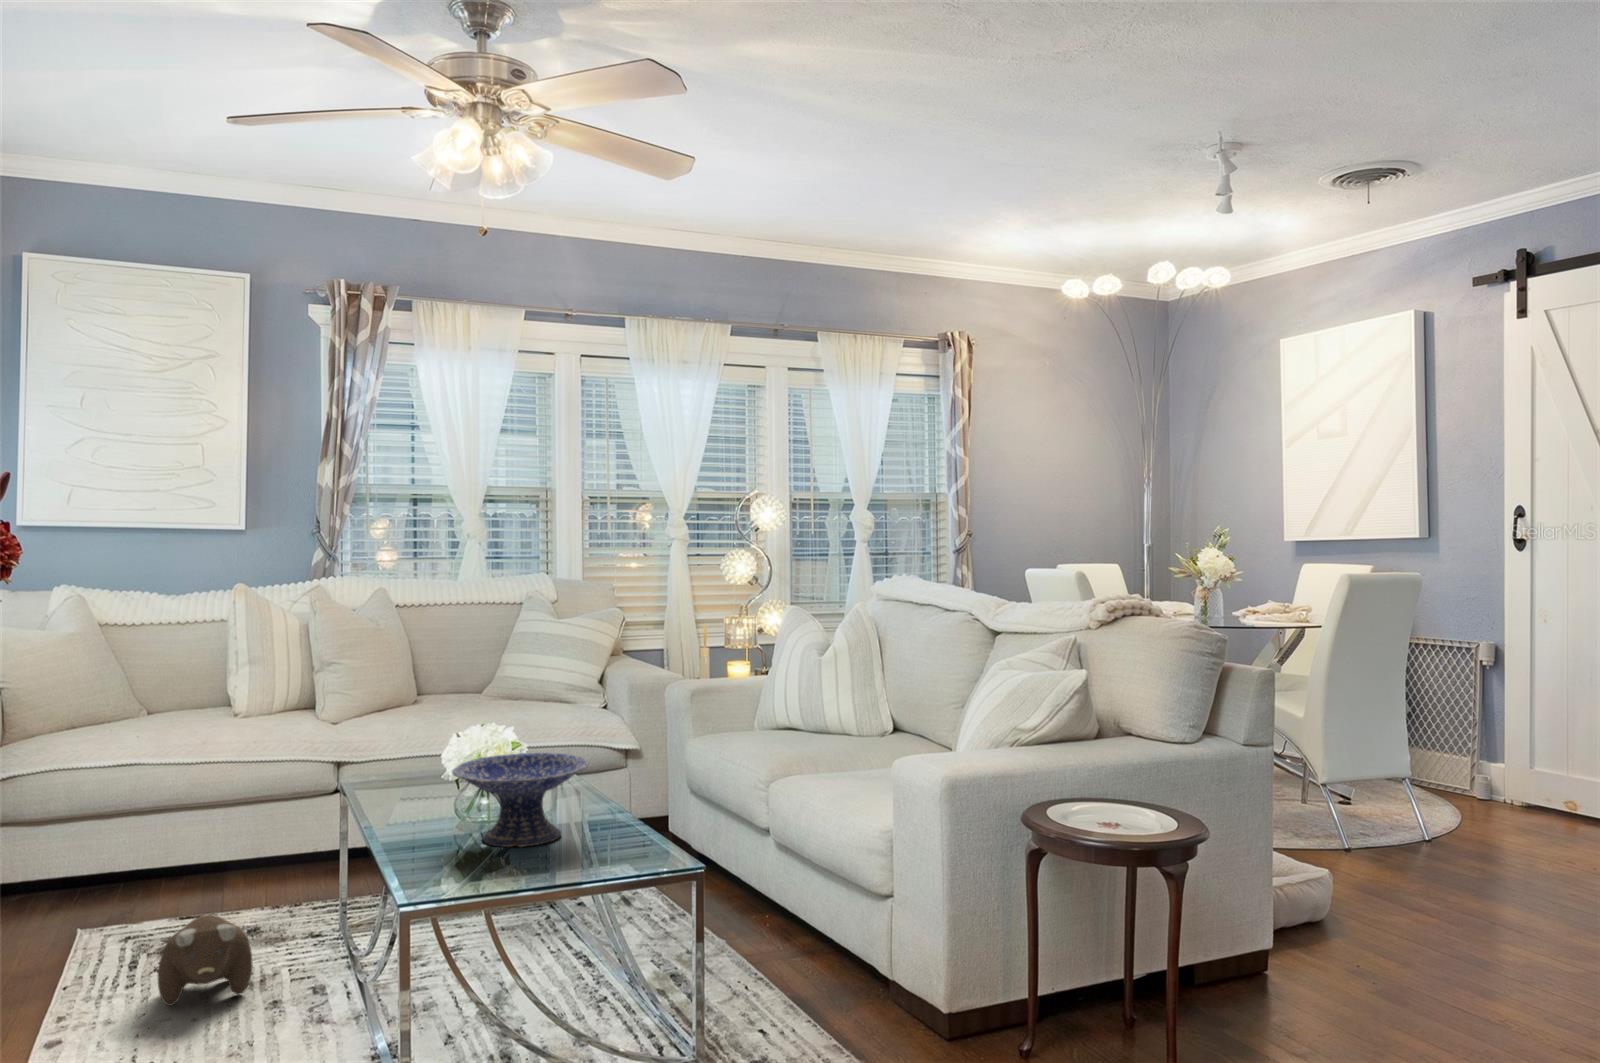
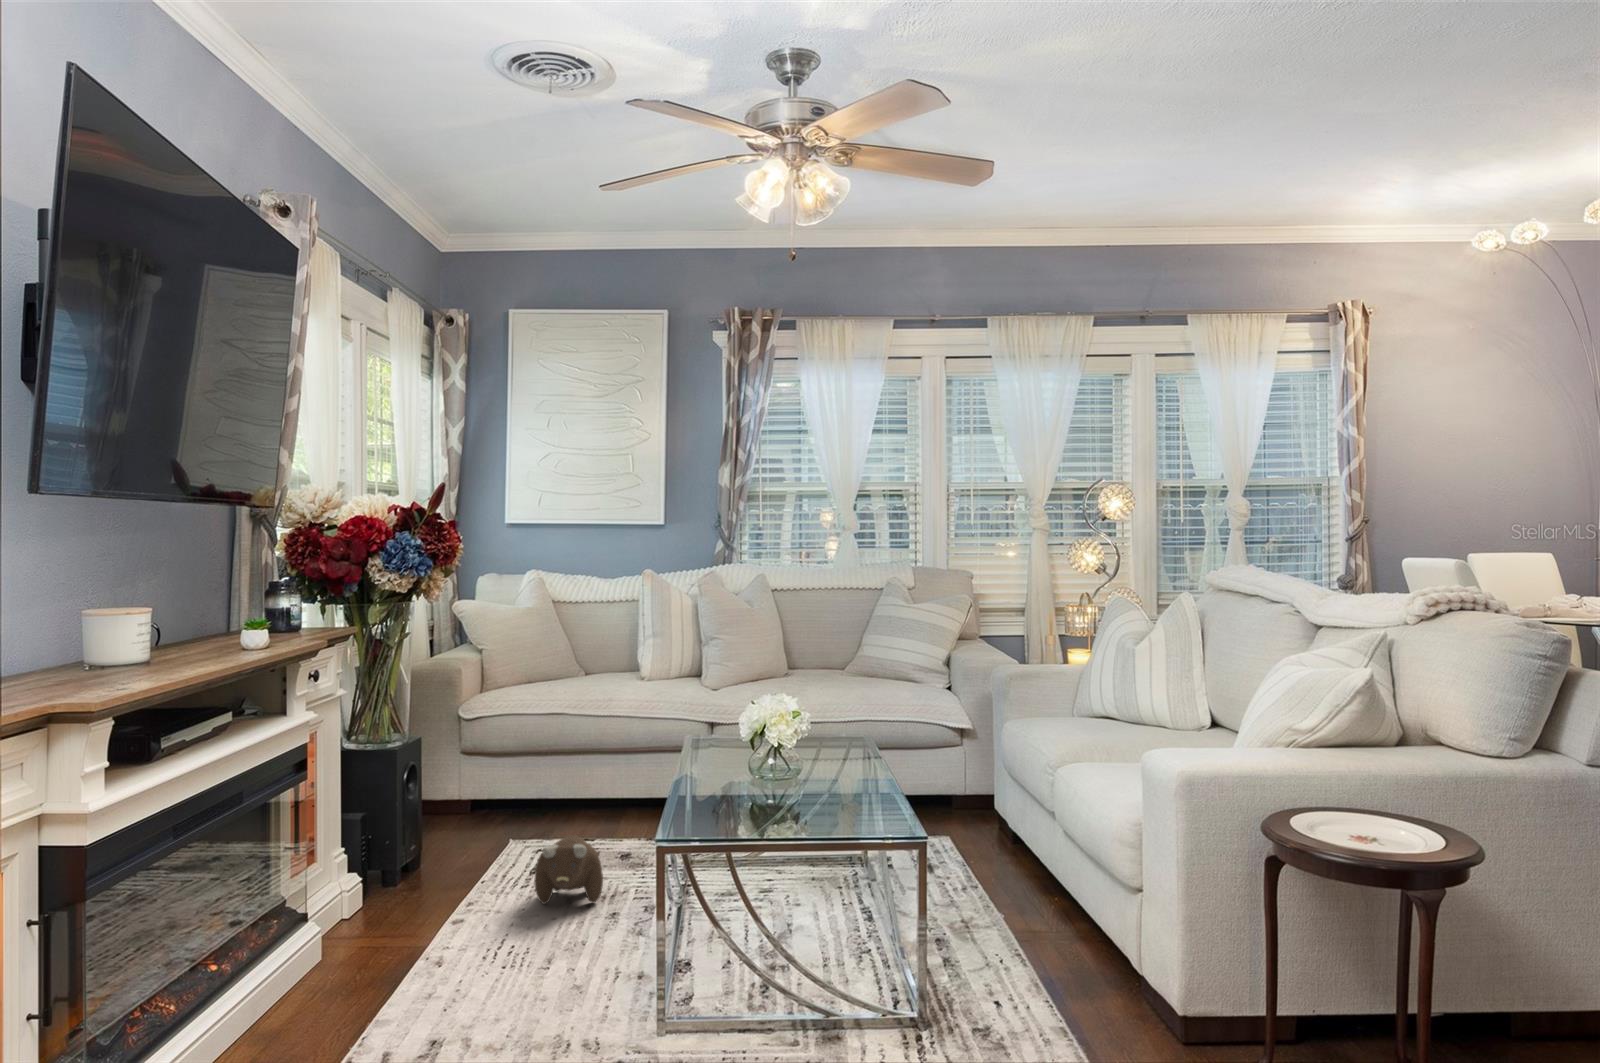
decorative bowl: present [452,753,588,847] -> none [728,722,845,803]

